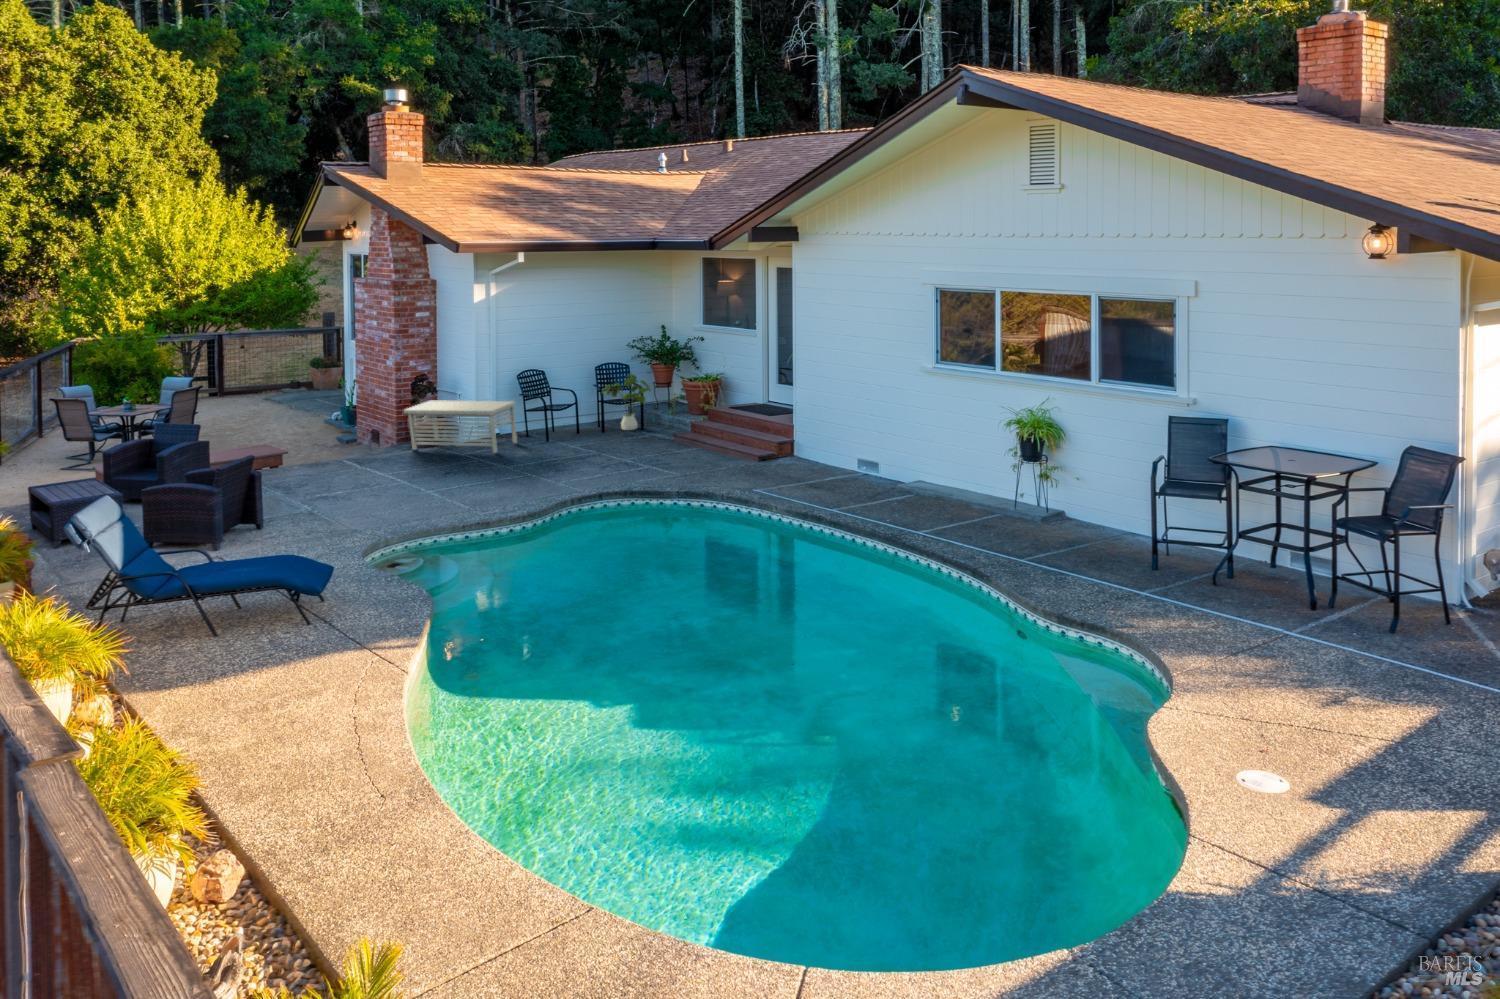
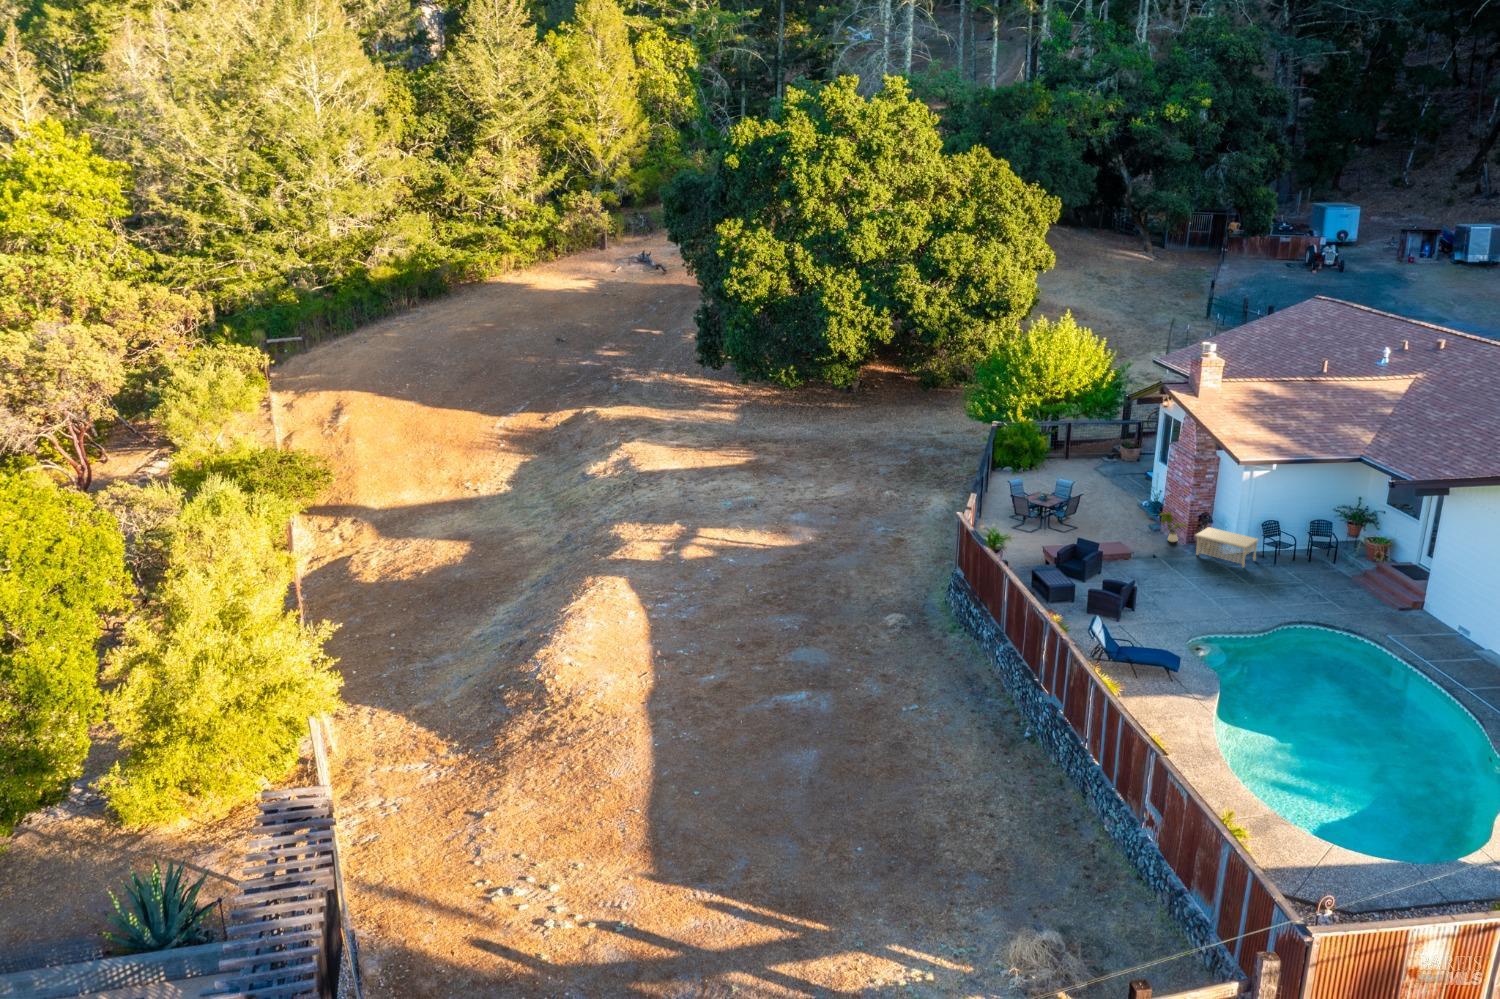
house plant: present [604,374,650,430] -> present [1159,512,1187,542]

